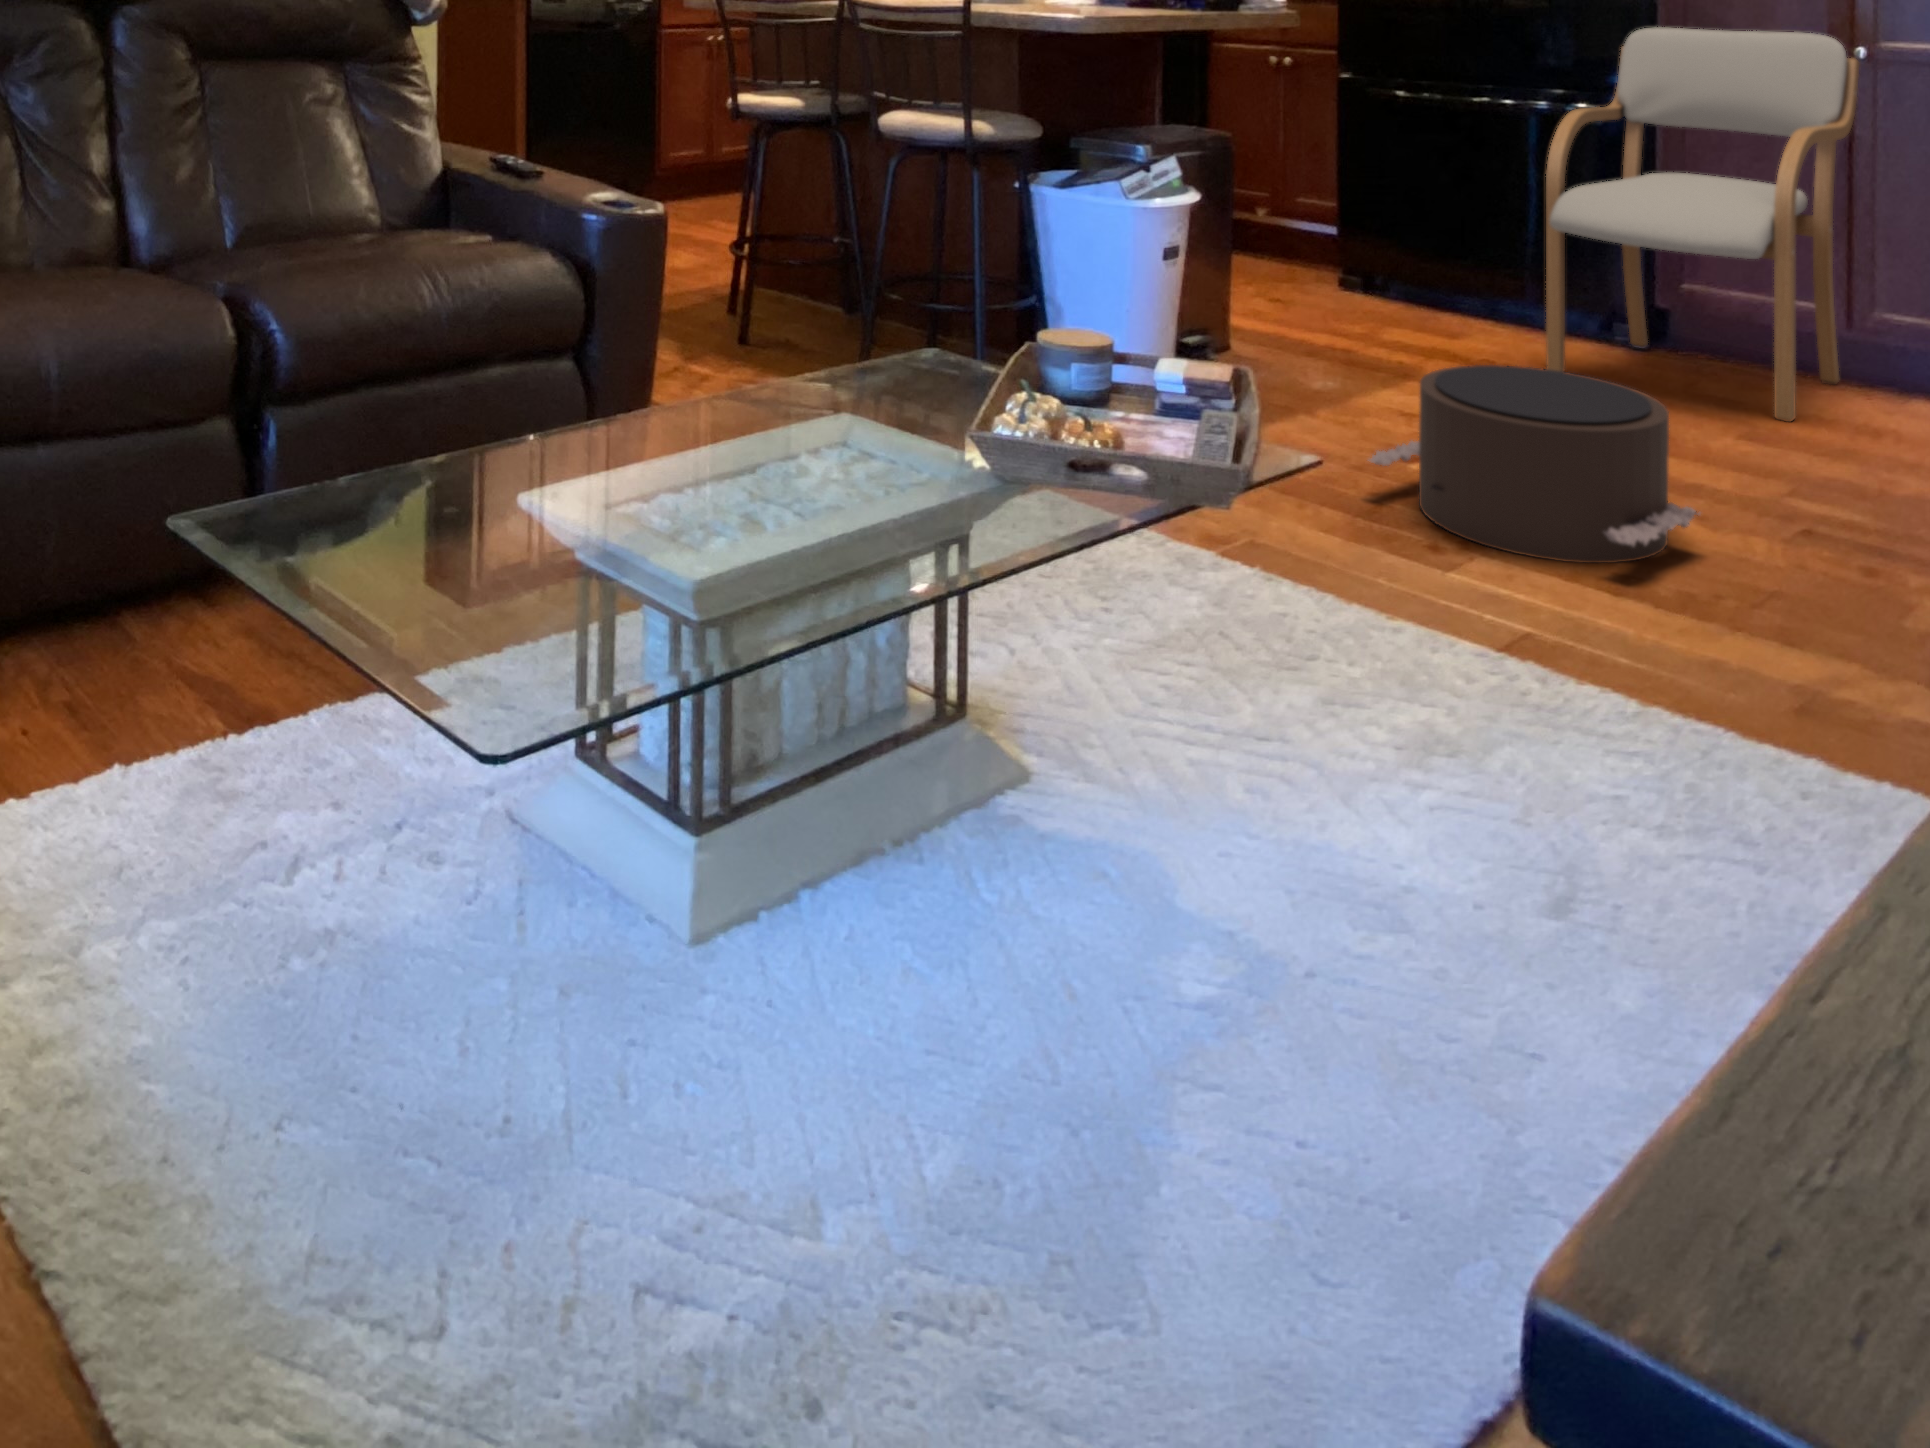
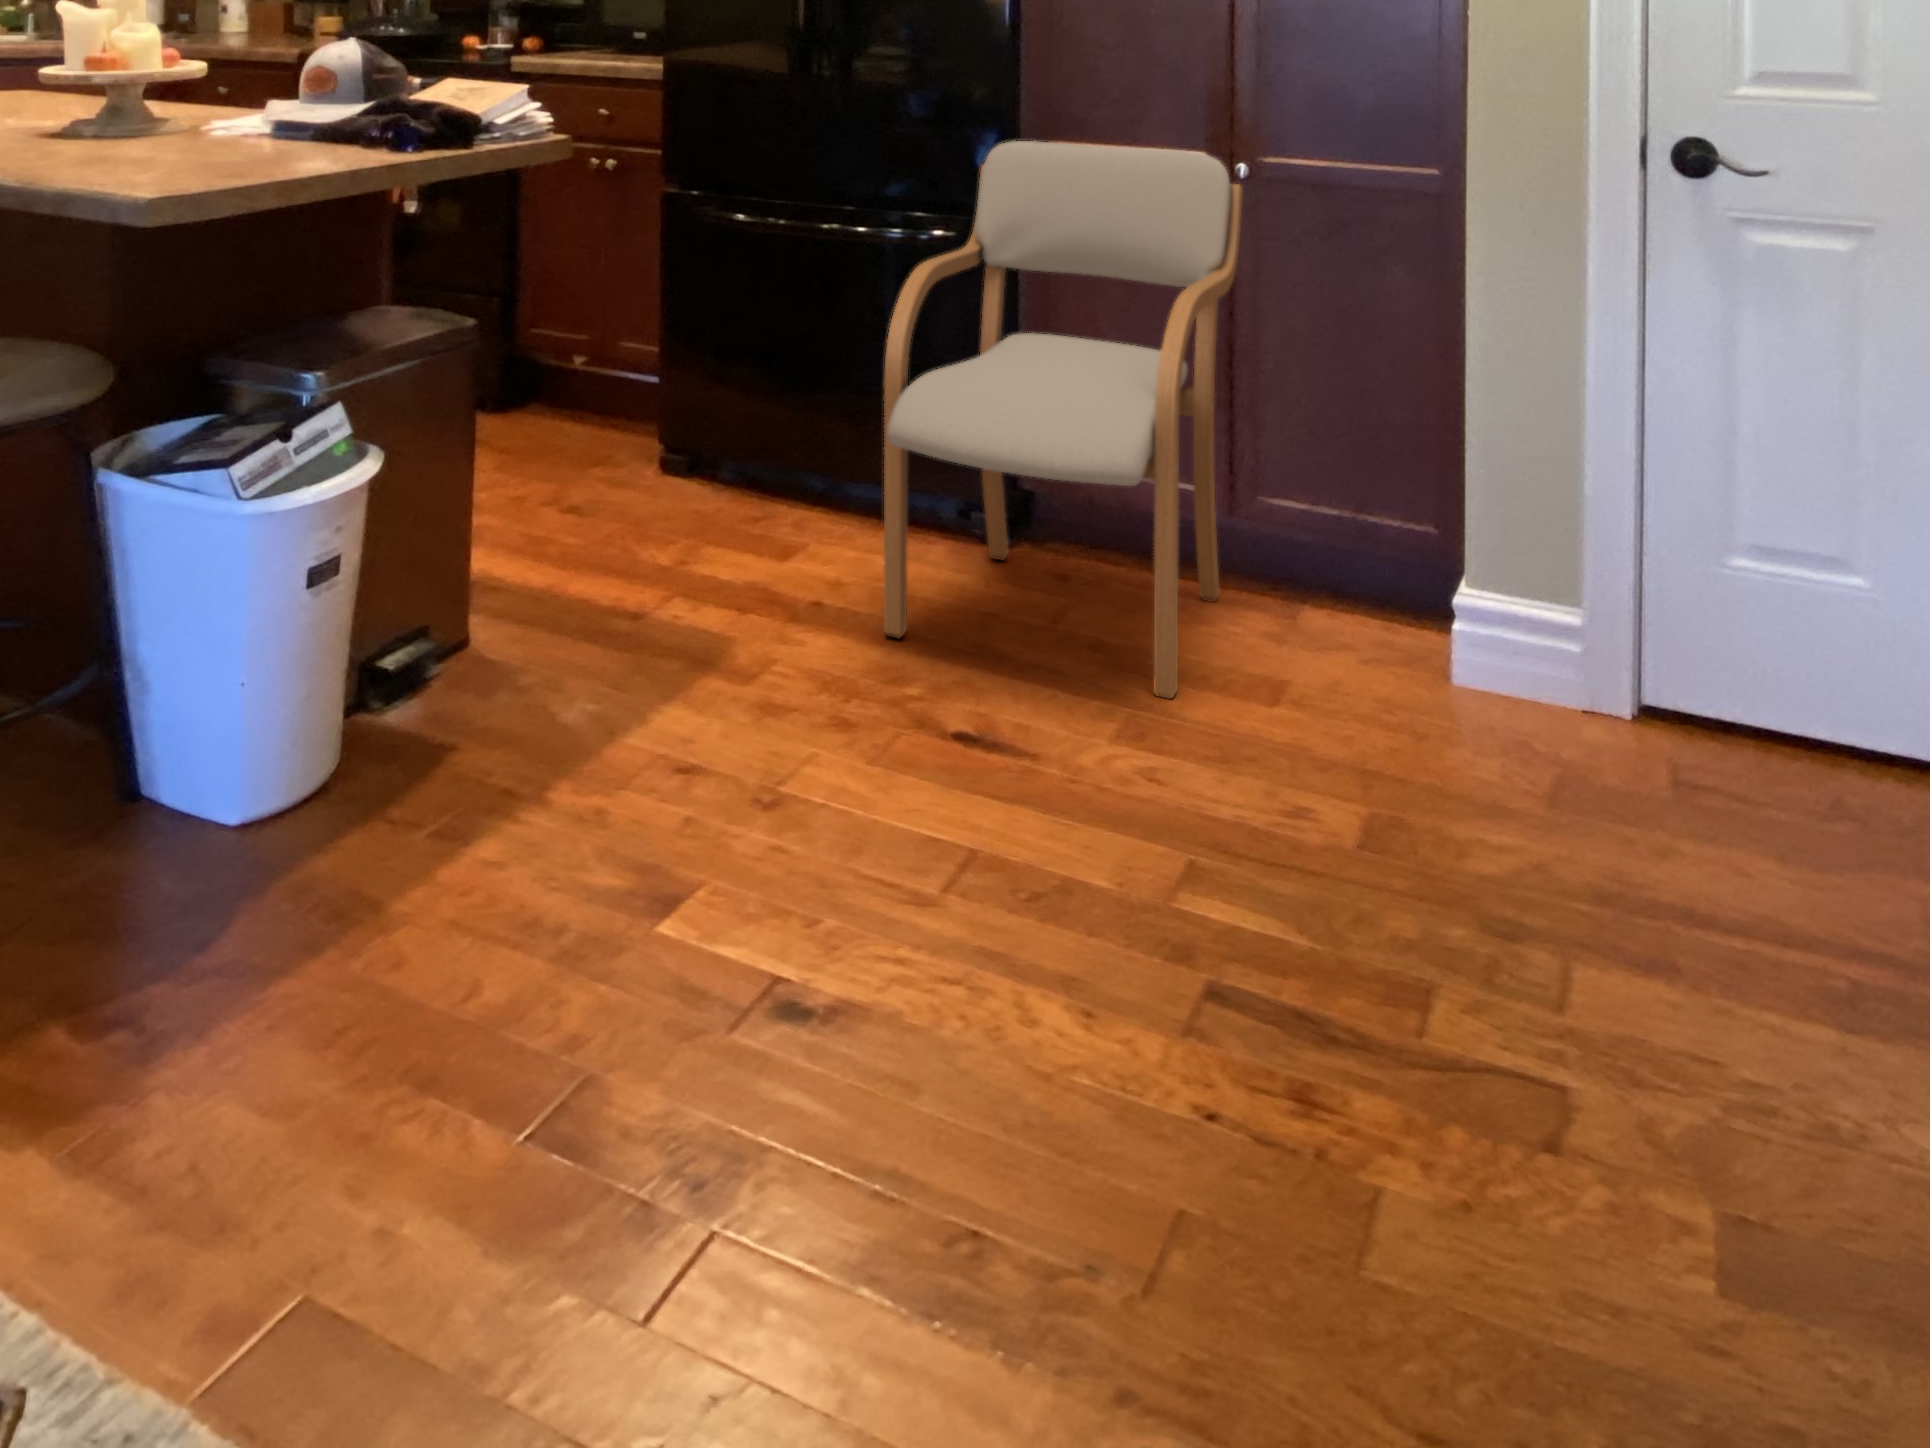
pouf: present [1368,365,1700,563] -> none [557,773,1069,1233]

